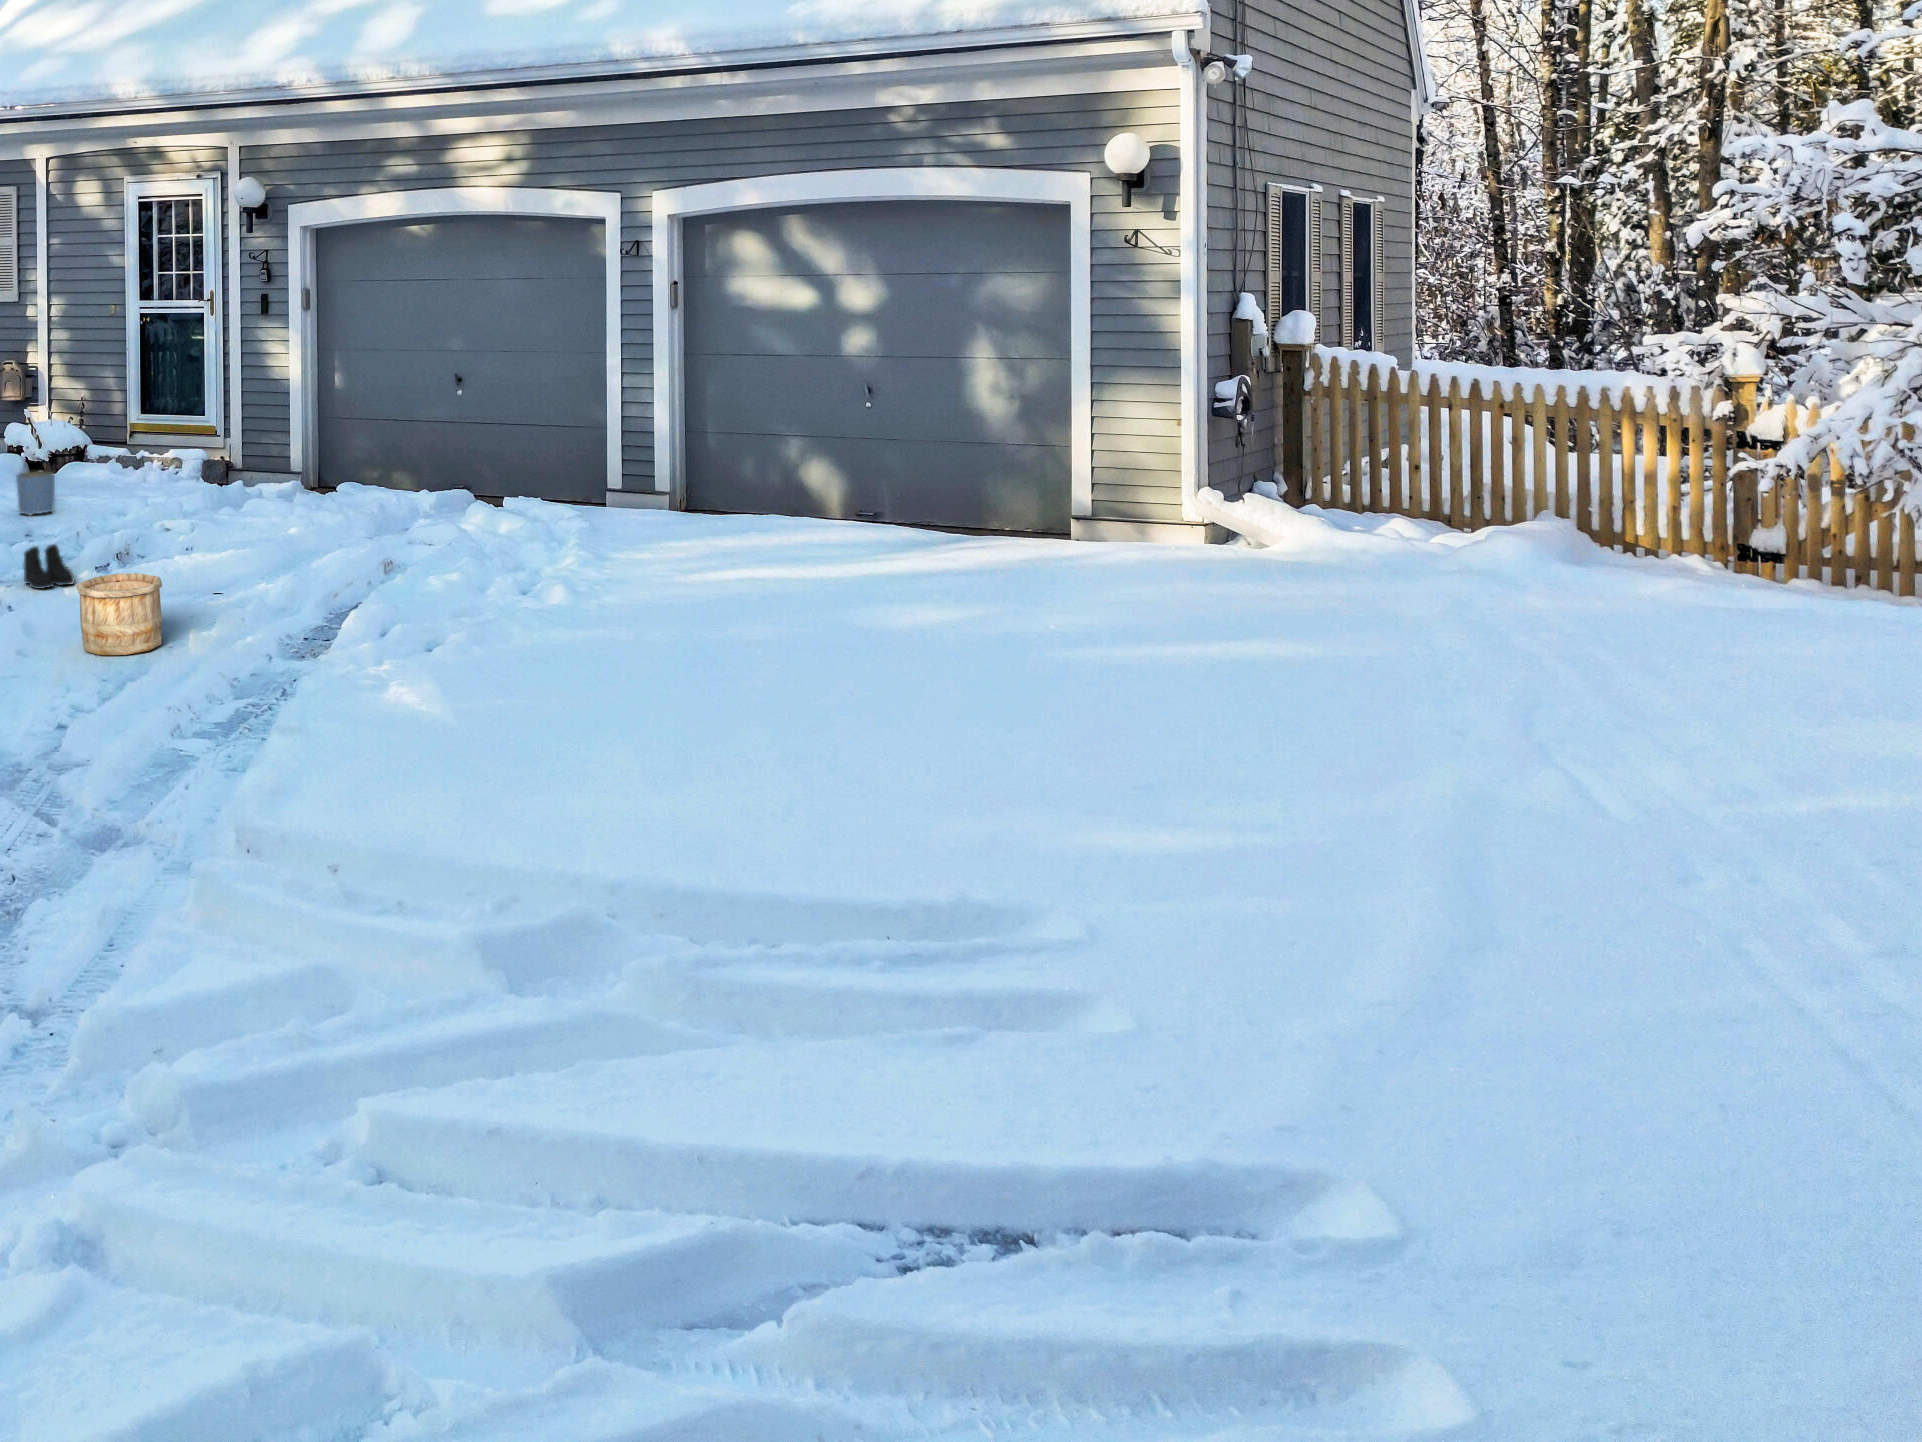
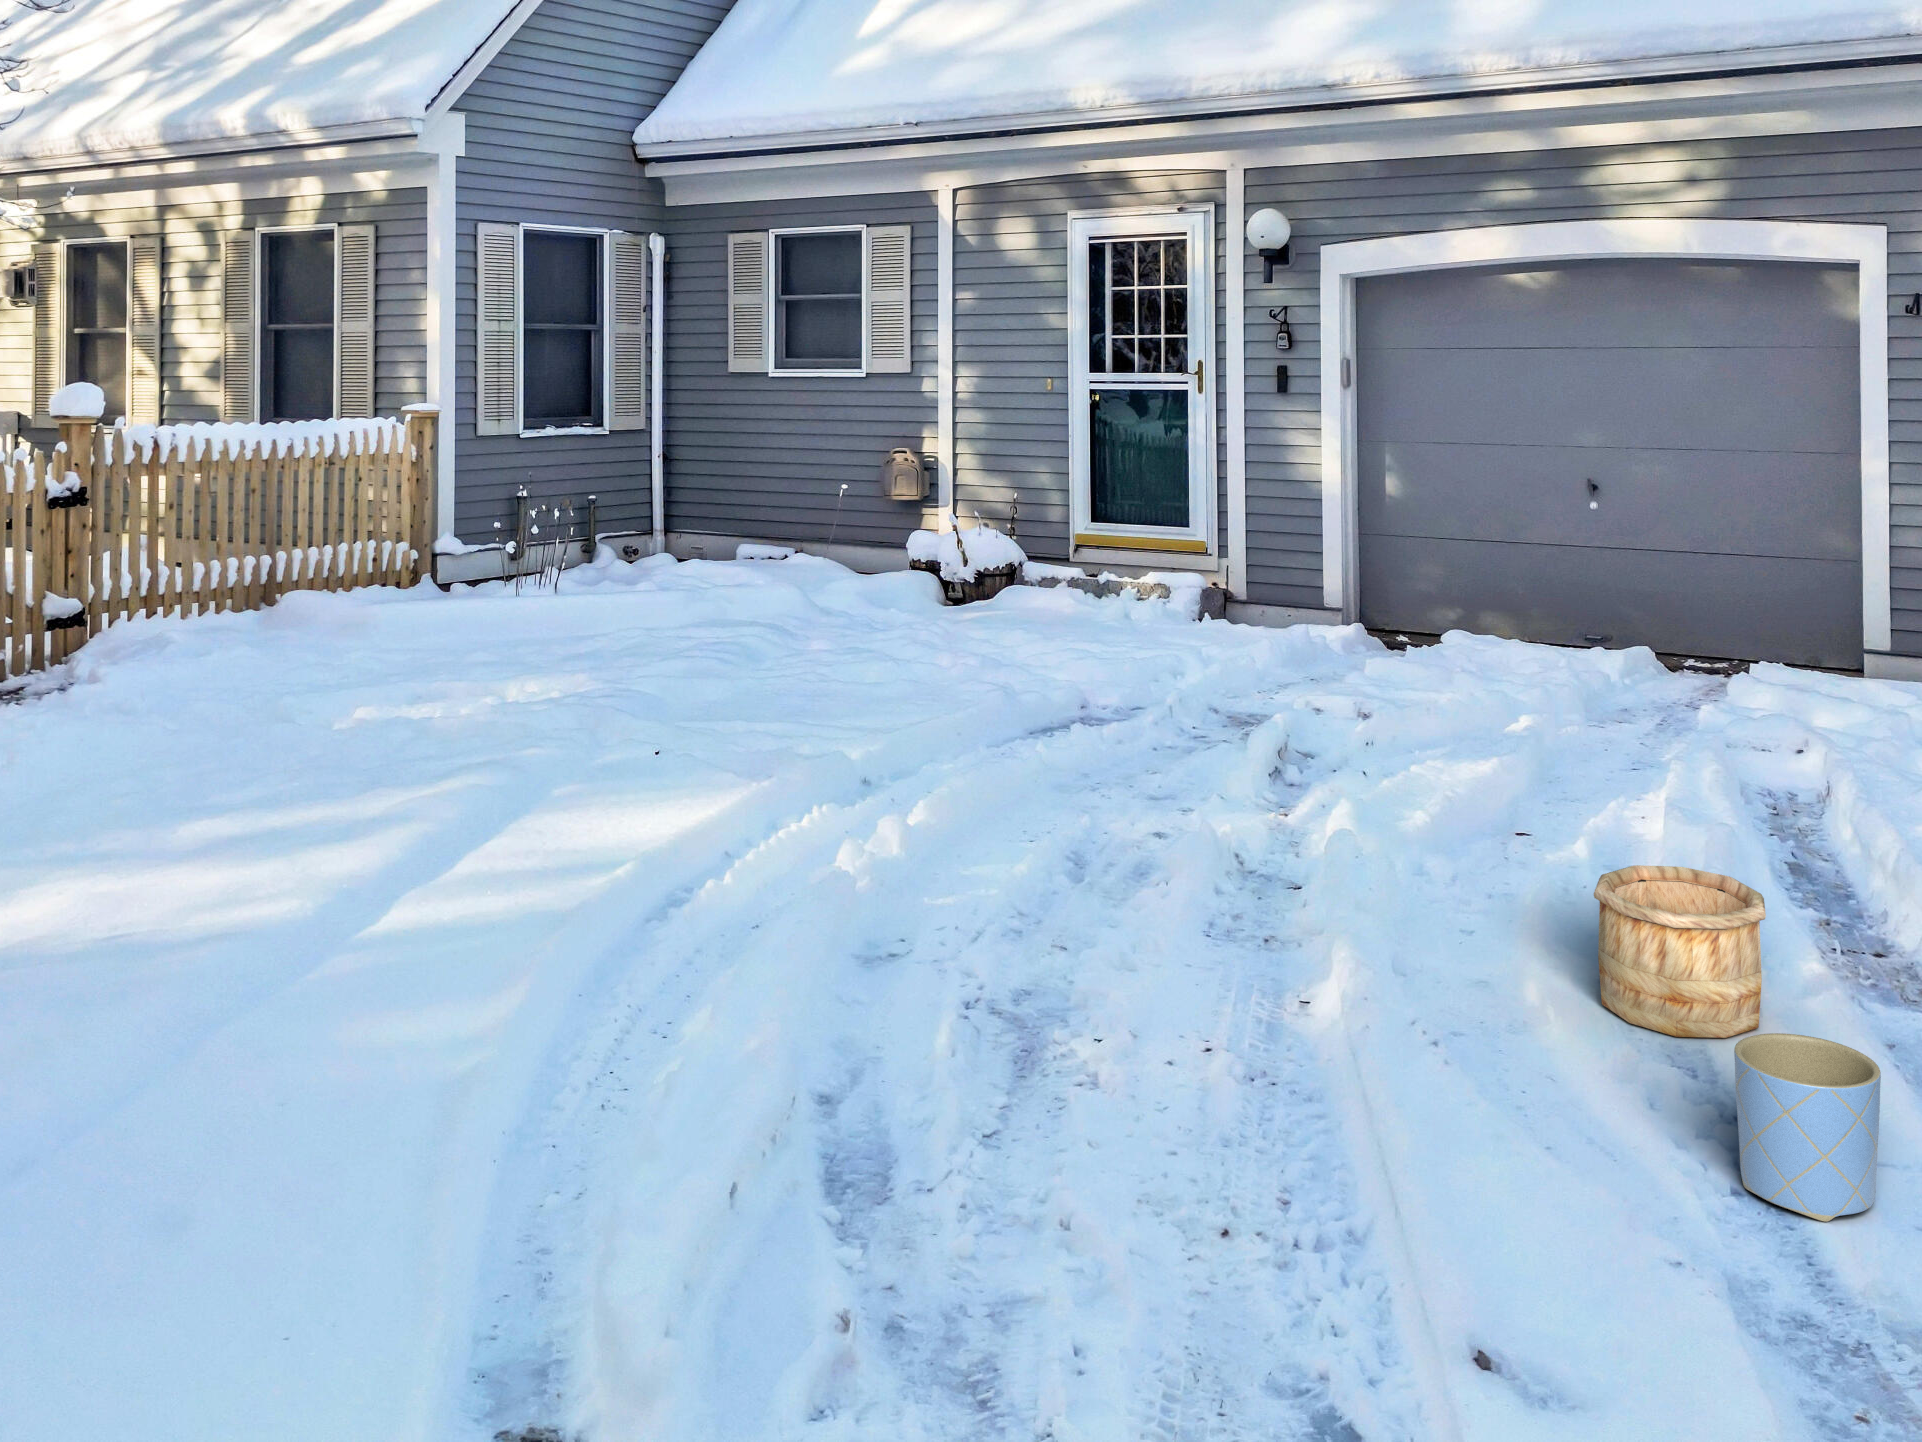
planter: present [16,472,55,515] -> present [1734,1033,1881,1222]
boots: present [23,544,74,589] -> none [1263,764,1358,844]

